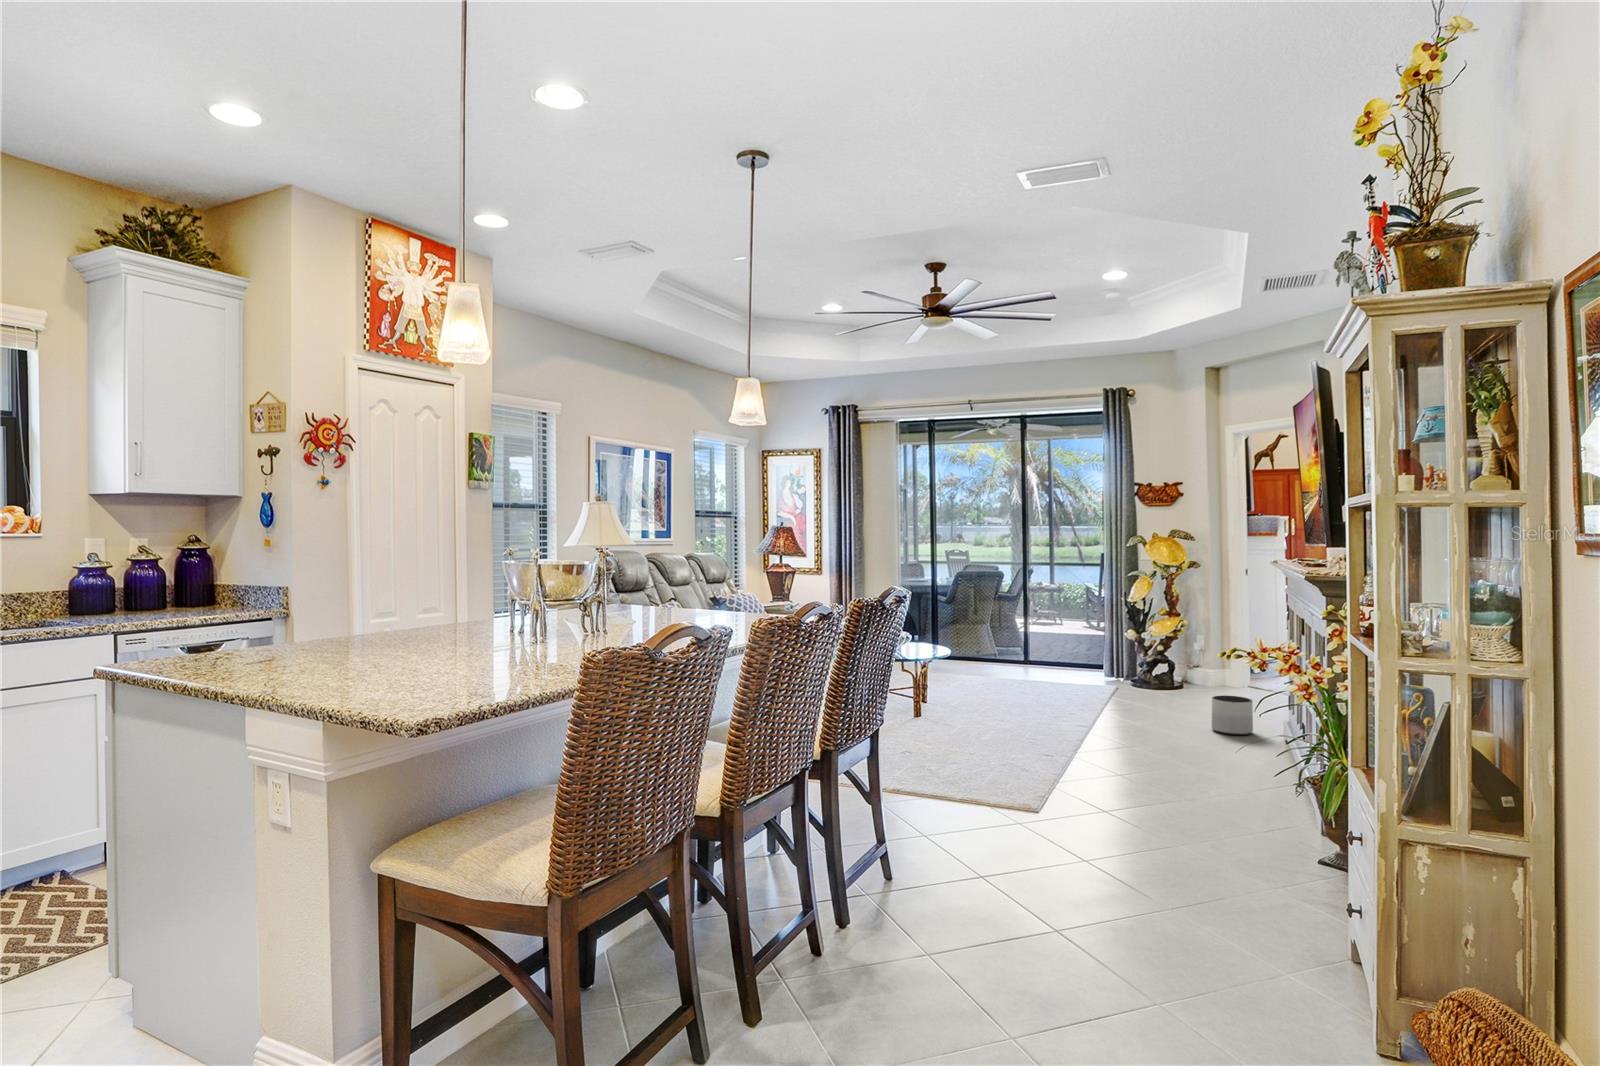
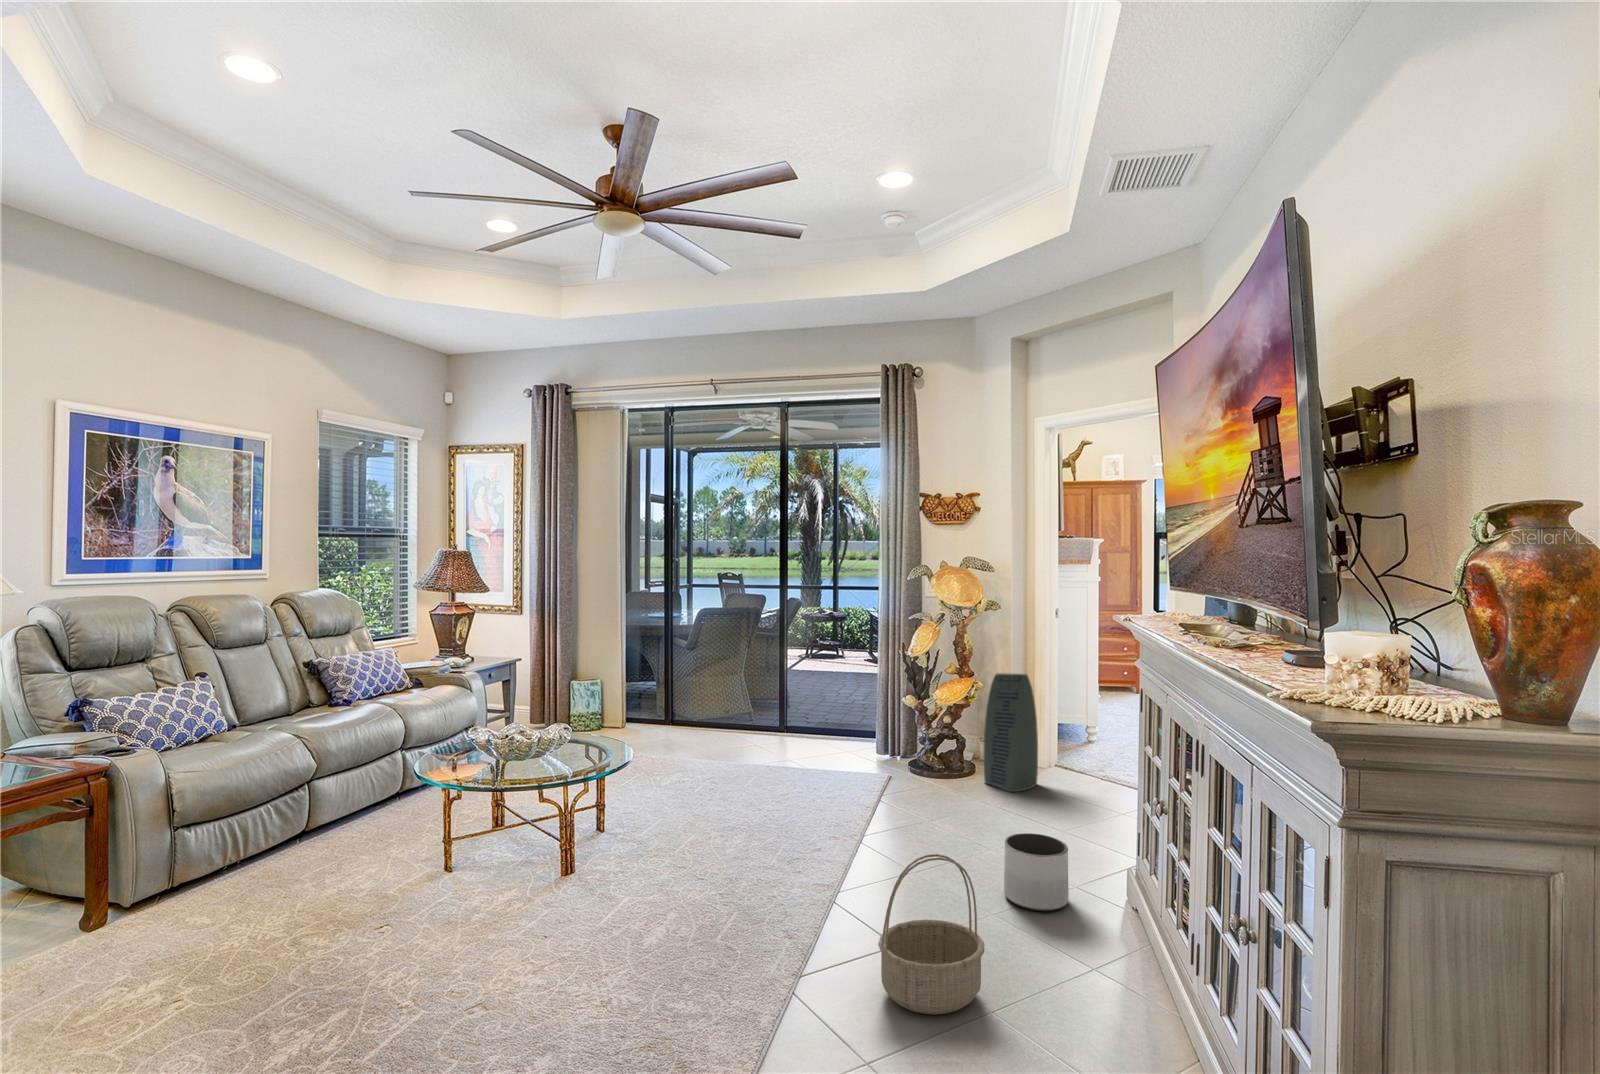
air purifier: none [1190,612,1231,695] -> present [984,673,1038,792]
basket: none [1147,681,1205,758] -> present [878,854,984,1015]

